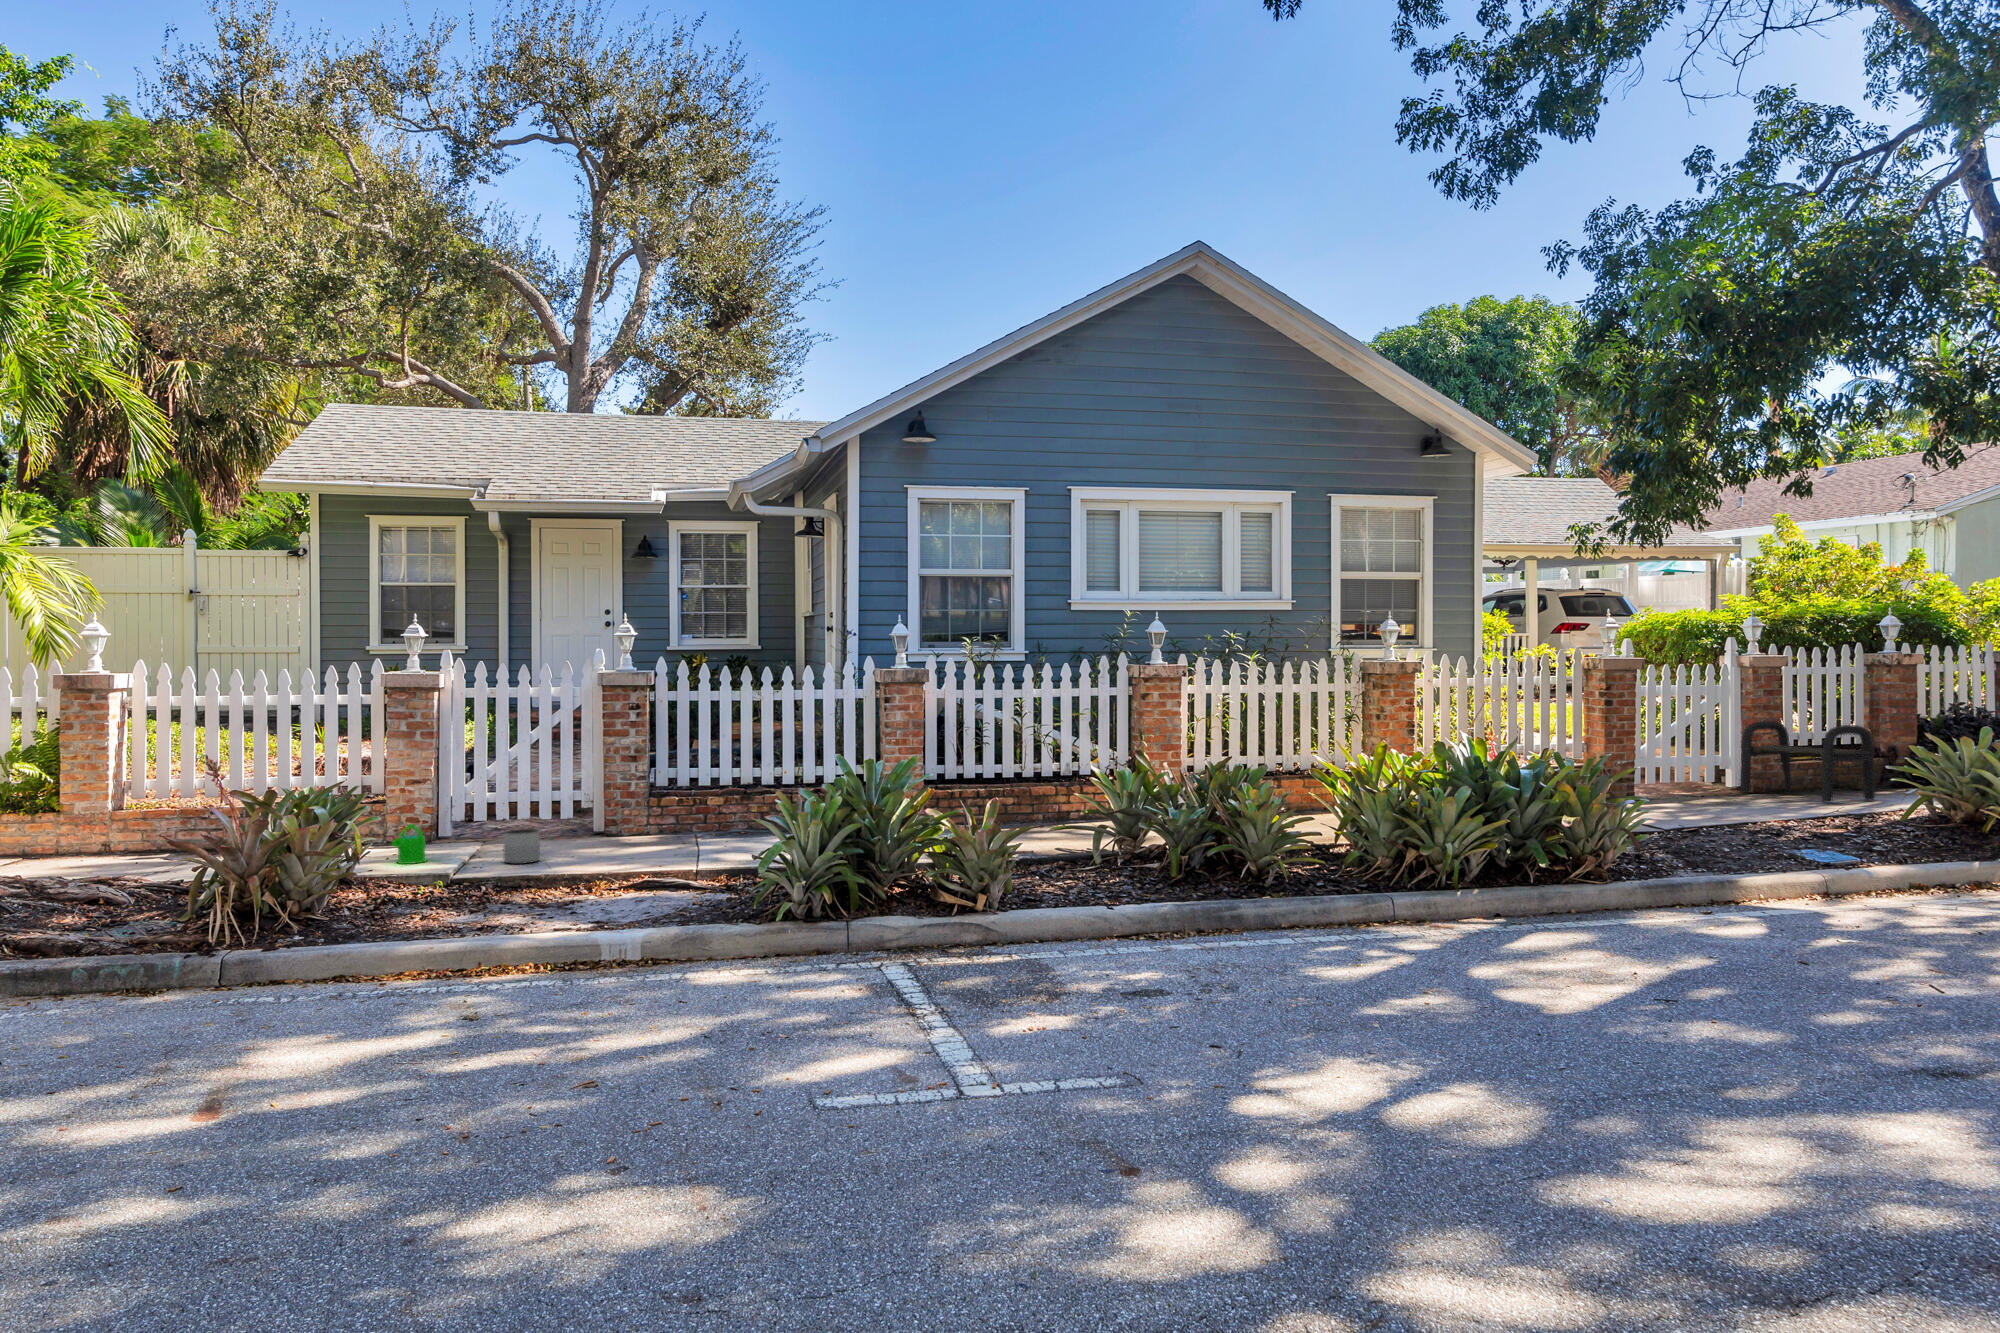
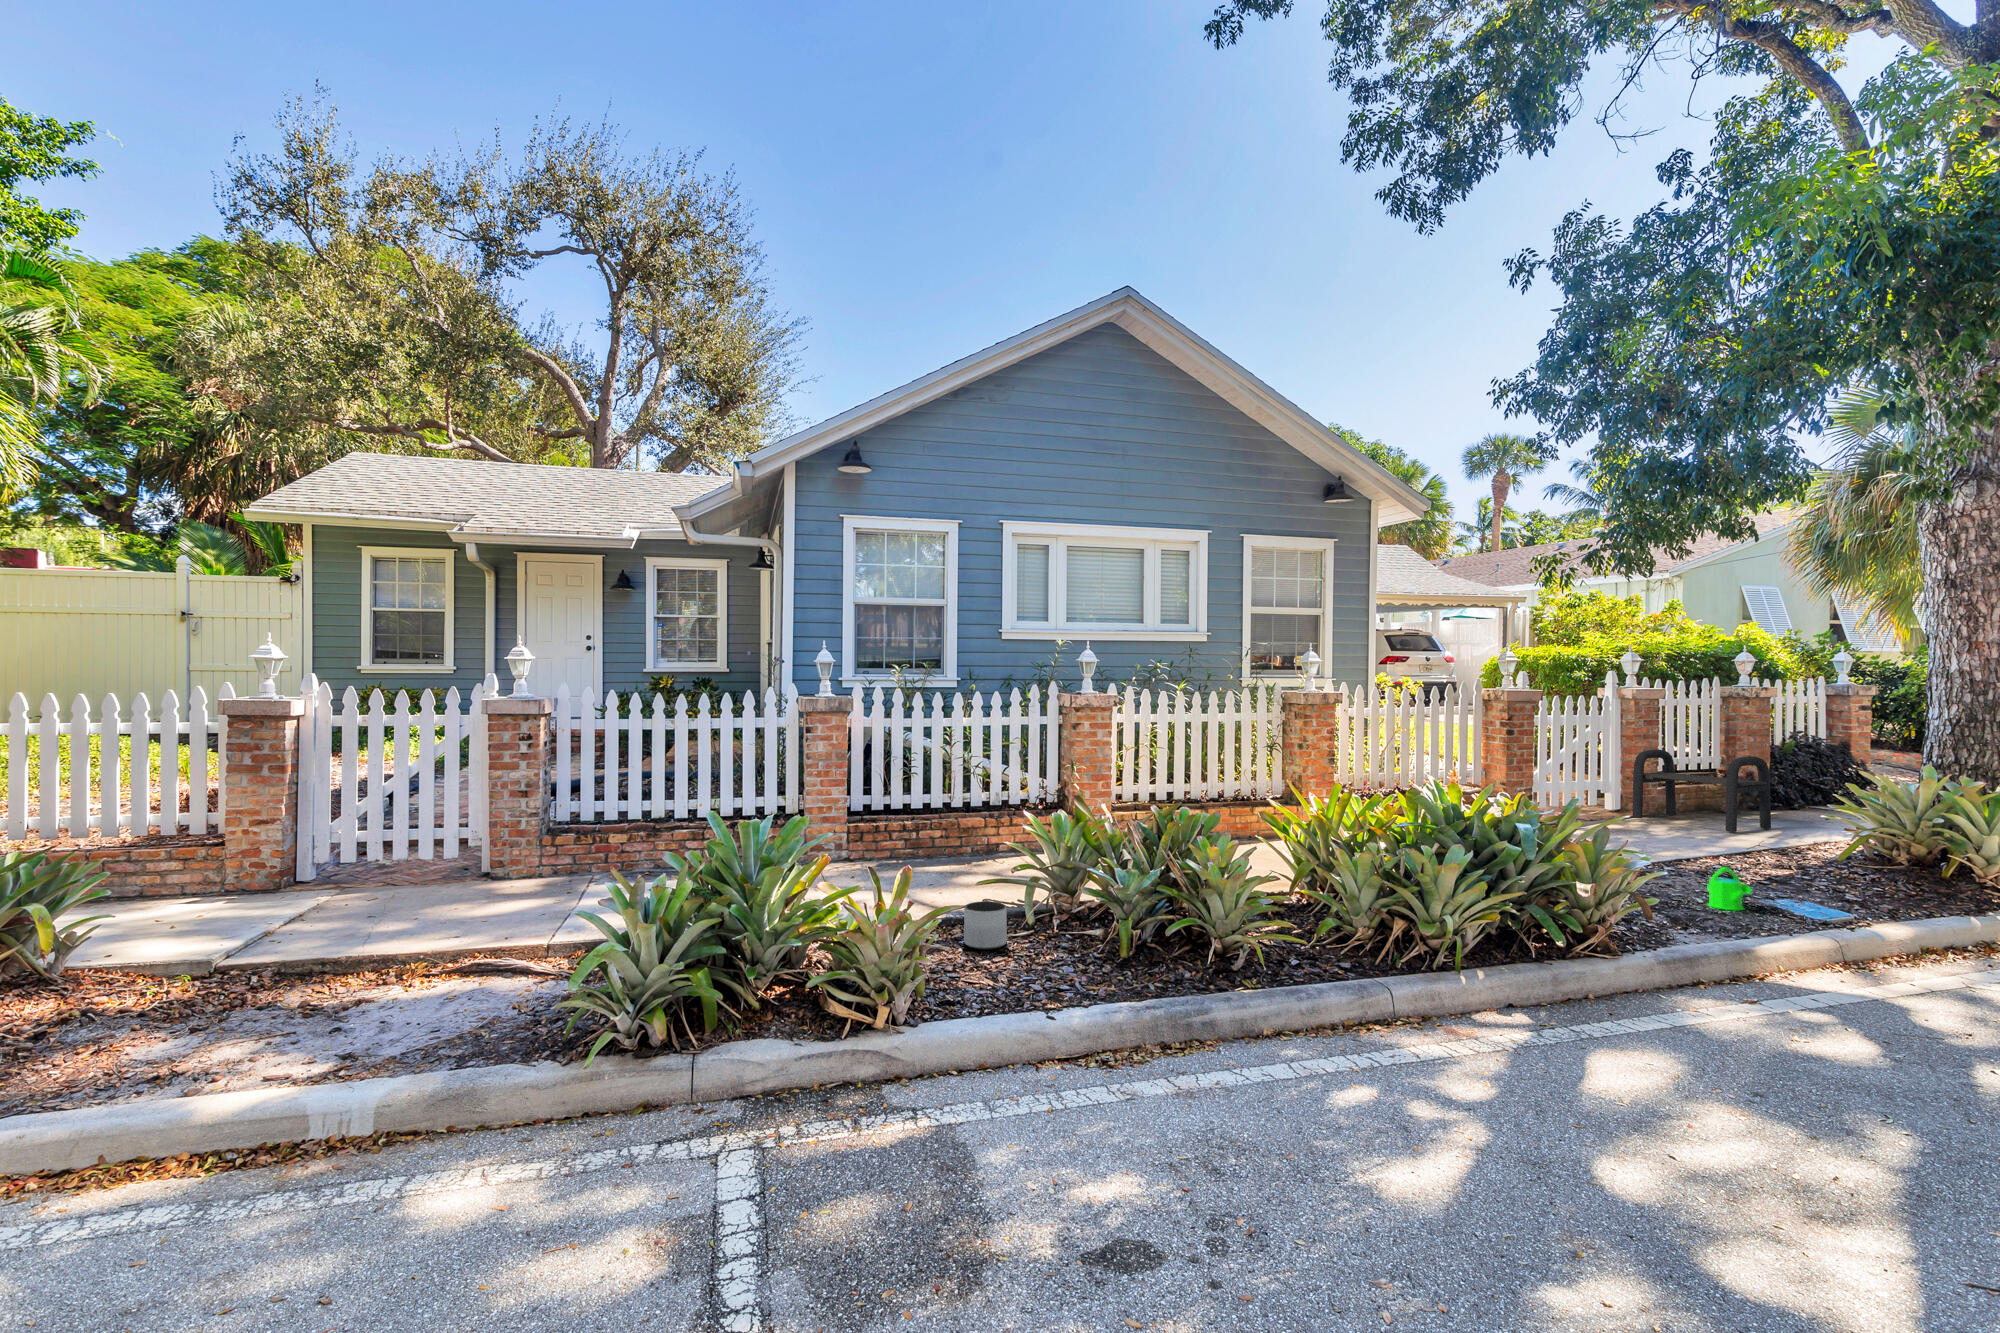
watering can: present [392,824,426,864] -> present [1707,867,1752,910]
planter: present [504,829,540,864] -> present [964,901,1007,949]

